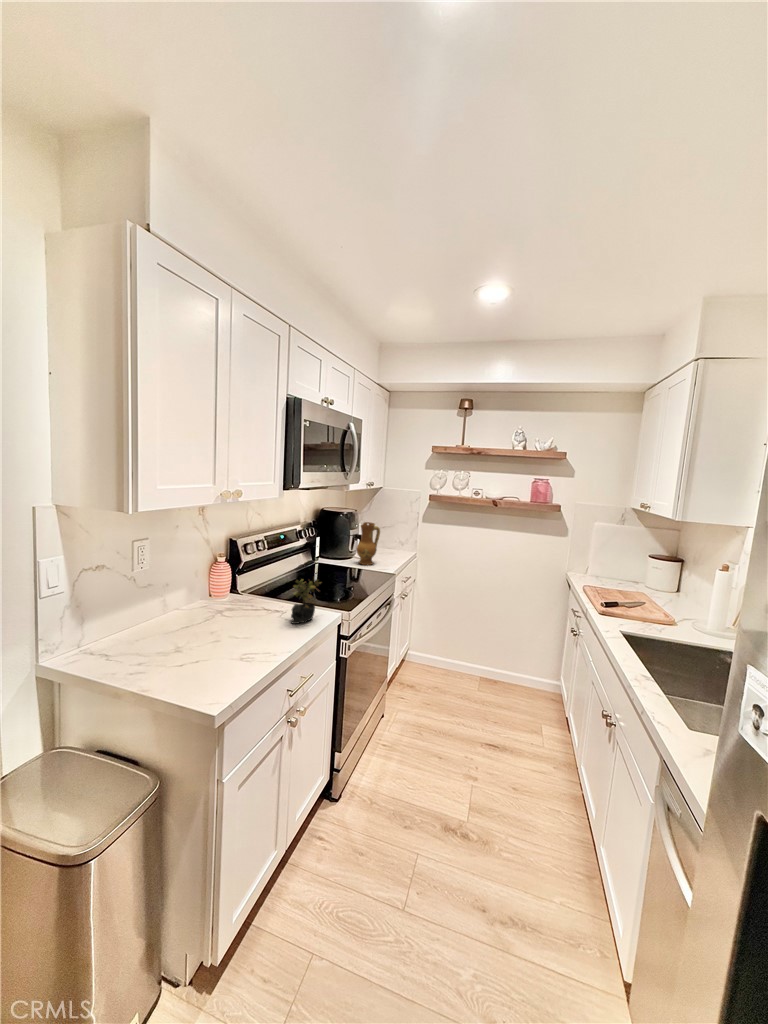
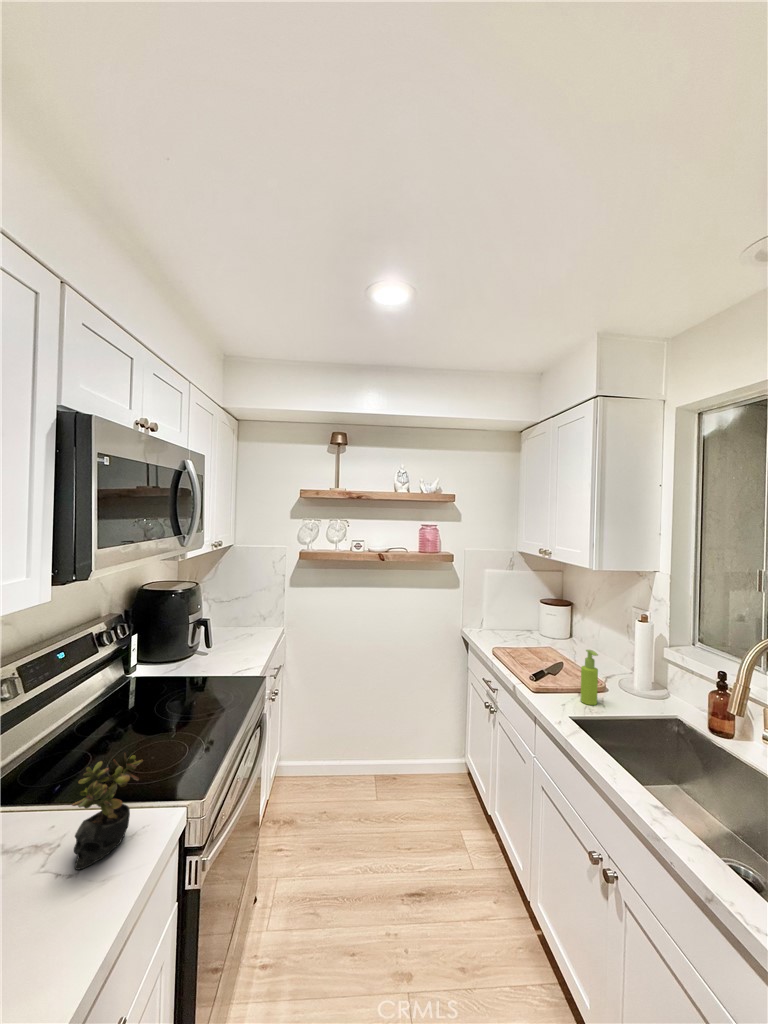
ceramic jug: present [356,522,380,565] -> none [200,600,235,664]
soap dispenser: none [637,581,655,625] -> present [580,650,598,705]

